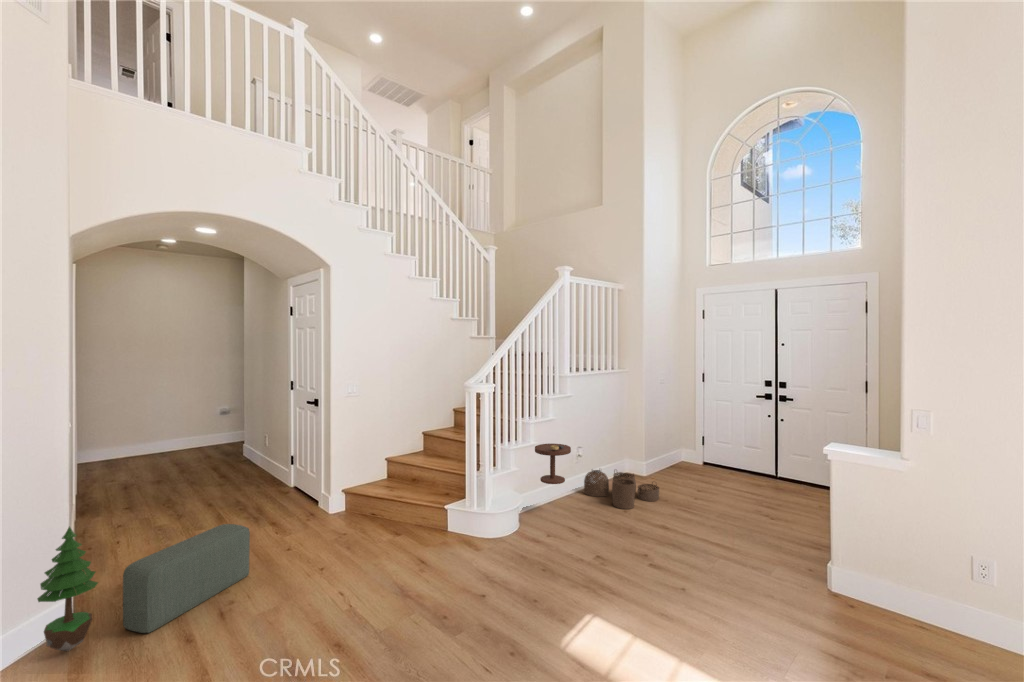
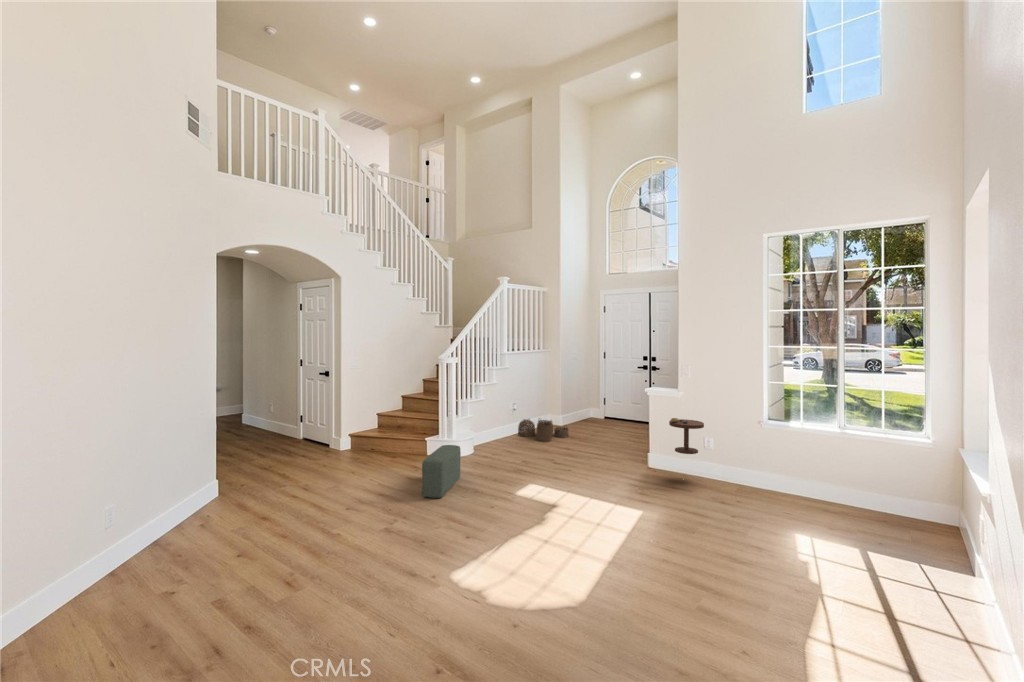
side table: present [535,444,571,484] -> present [669,418,704,454]
pouf: present [123,524,250,633] -> present [422,445,461,498]
potted tree: present [37,527,98,651] -> none [206,434,236,506]

